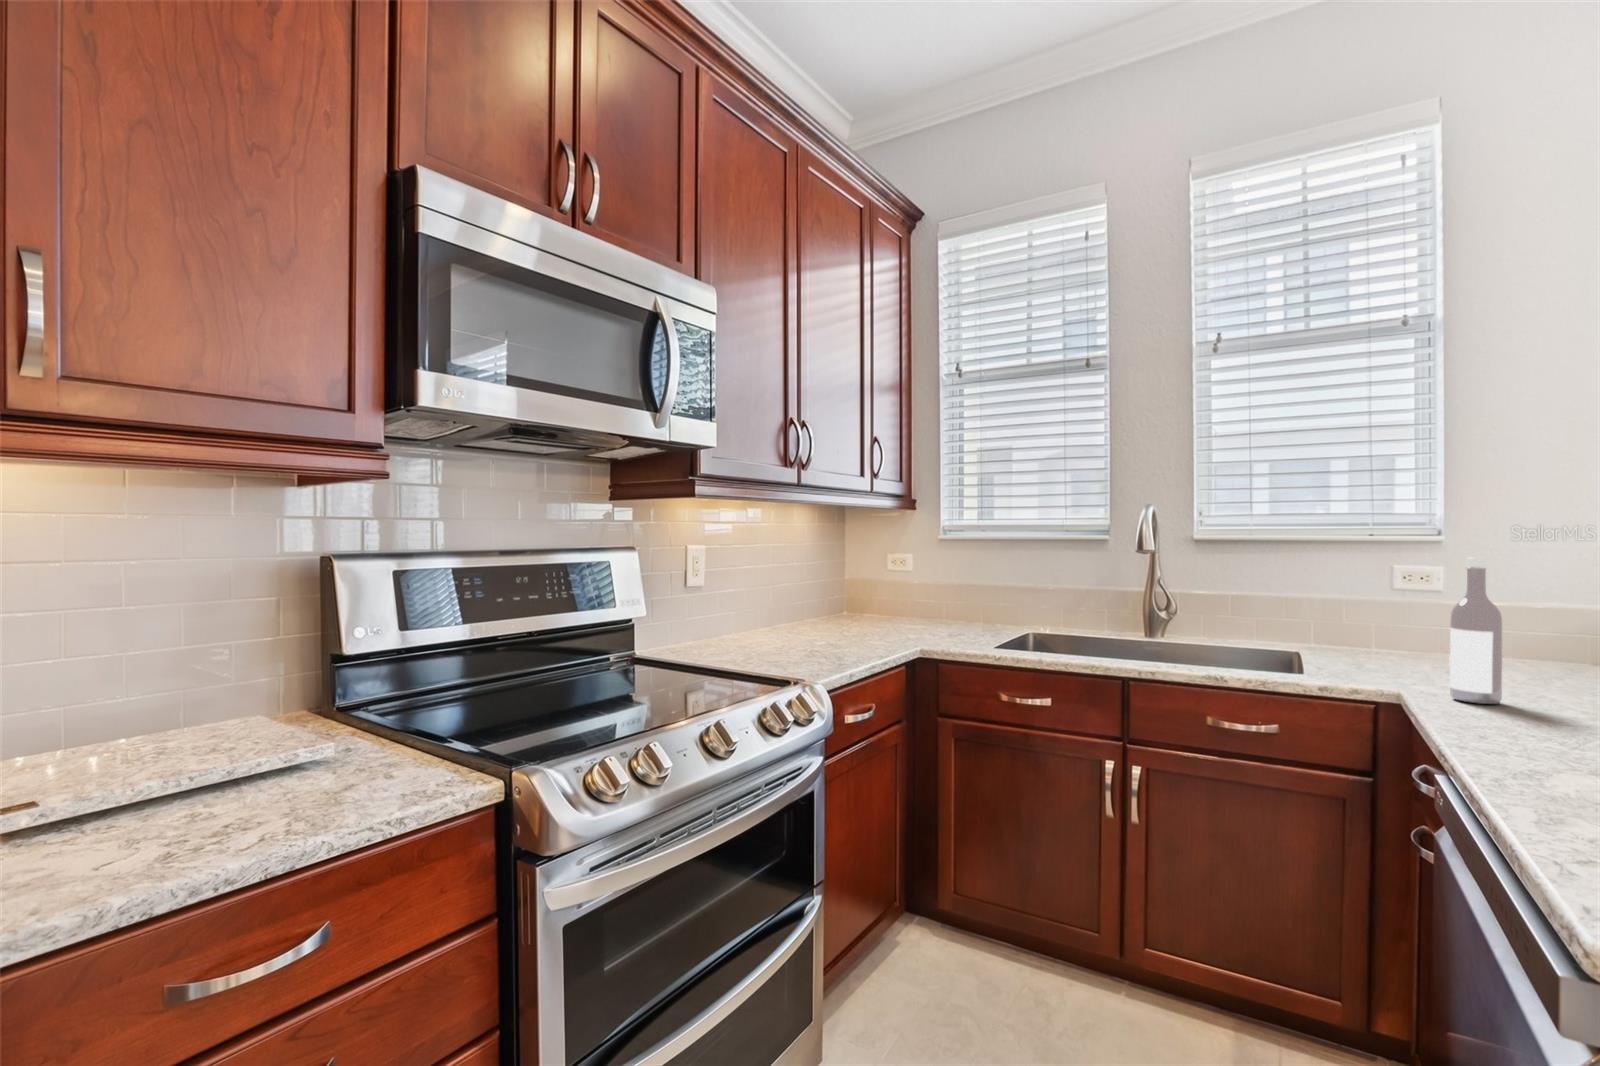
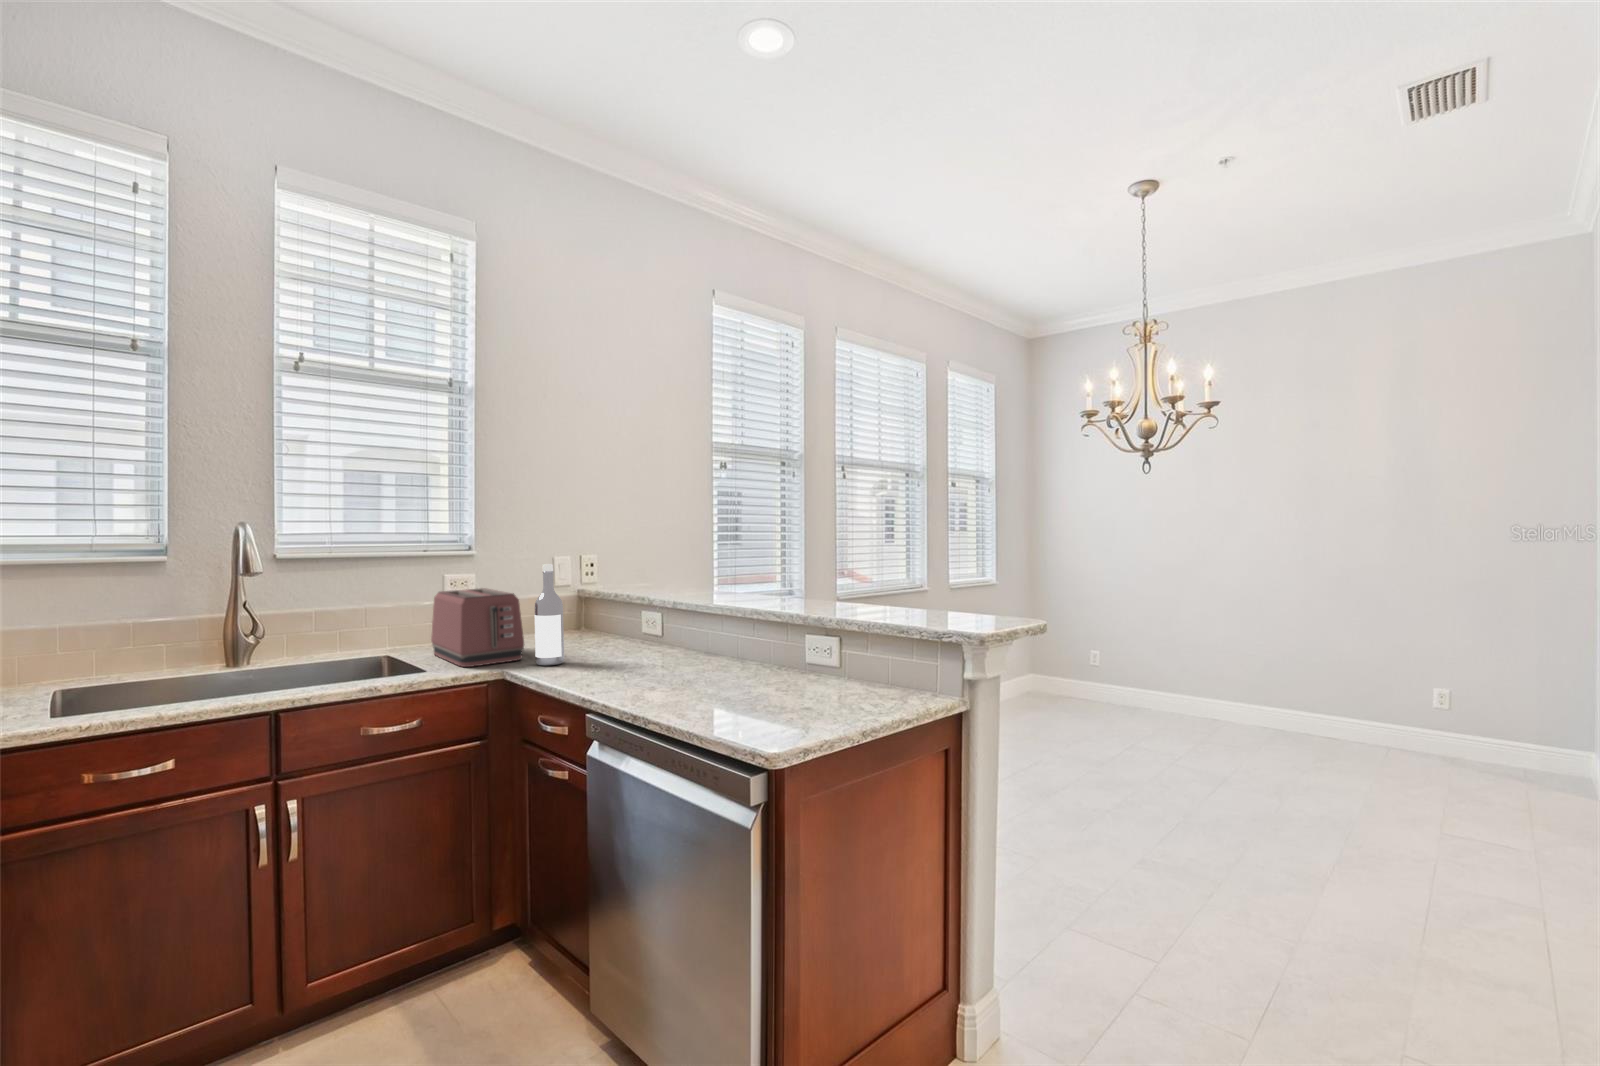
toaster: none [1341,587,1448,687] -> present [431,588,524,667]

